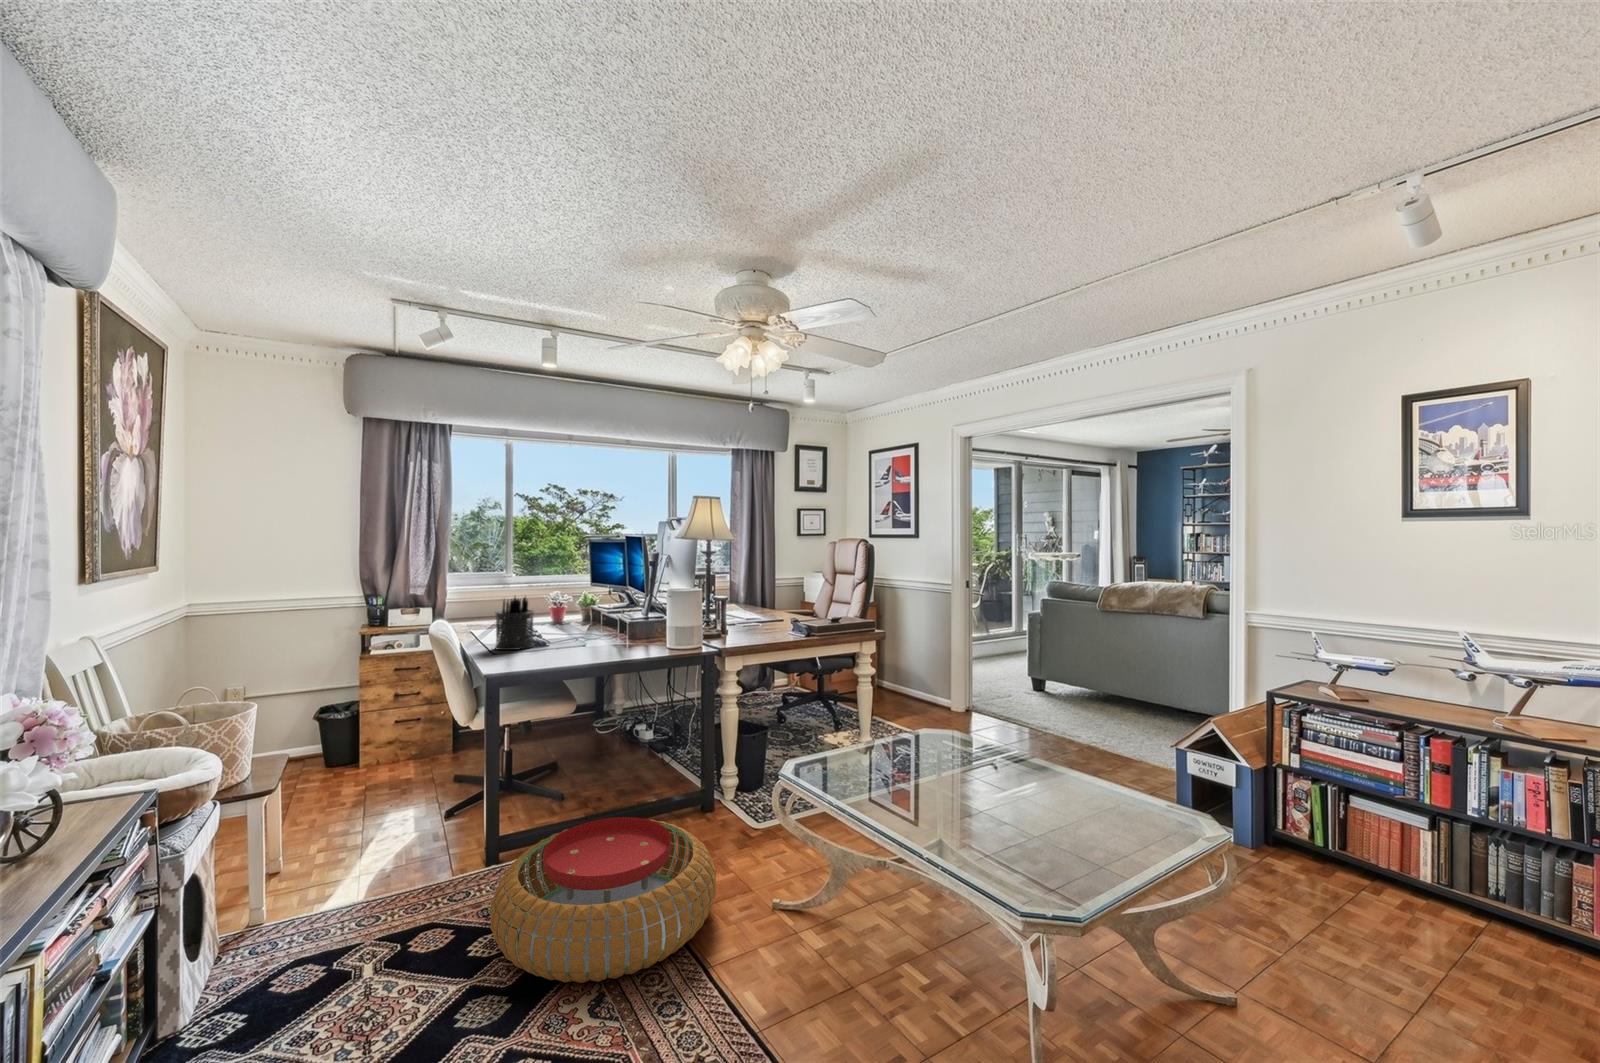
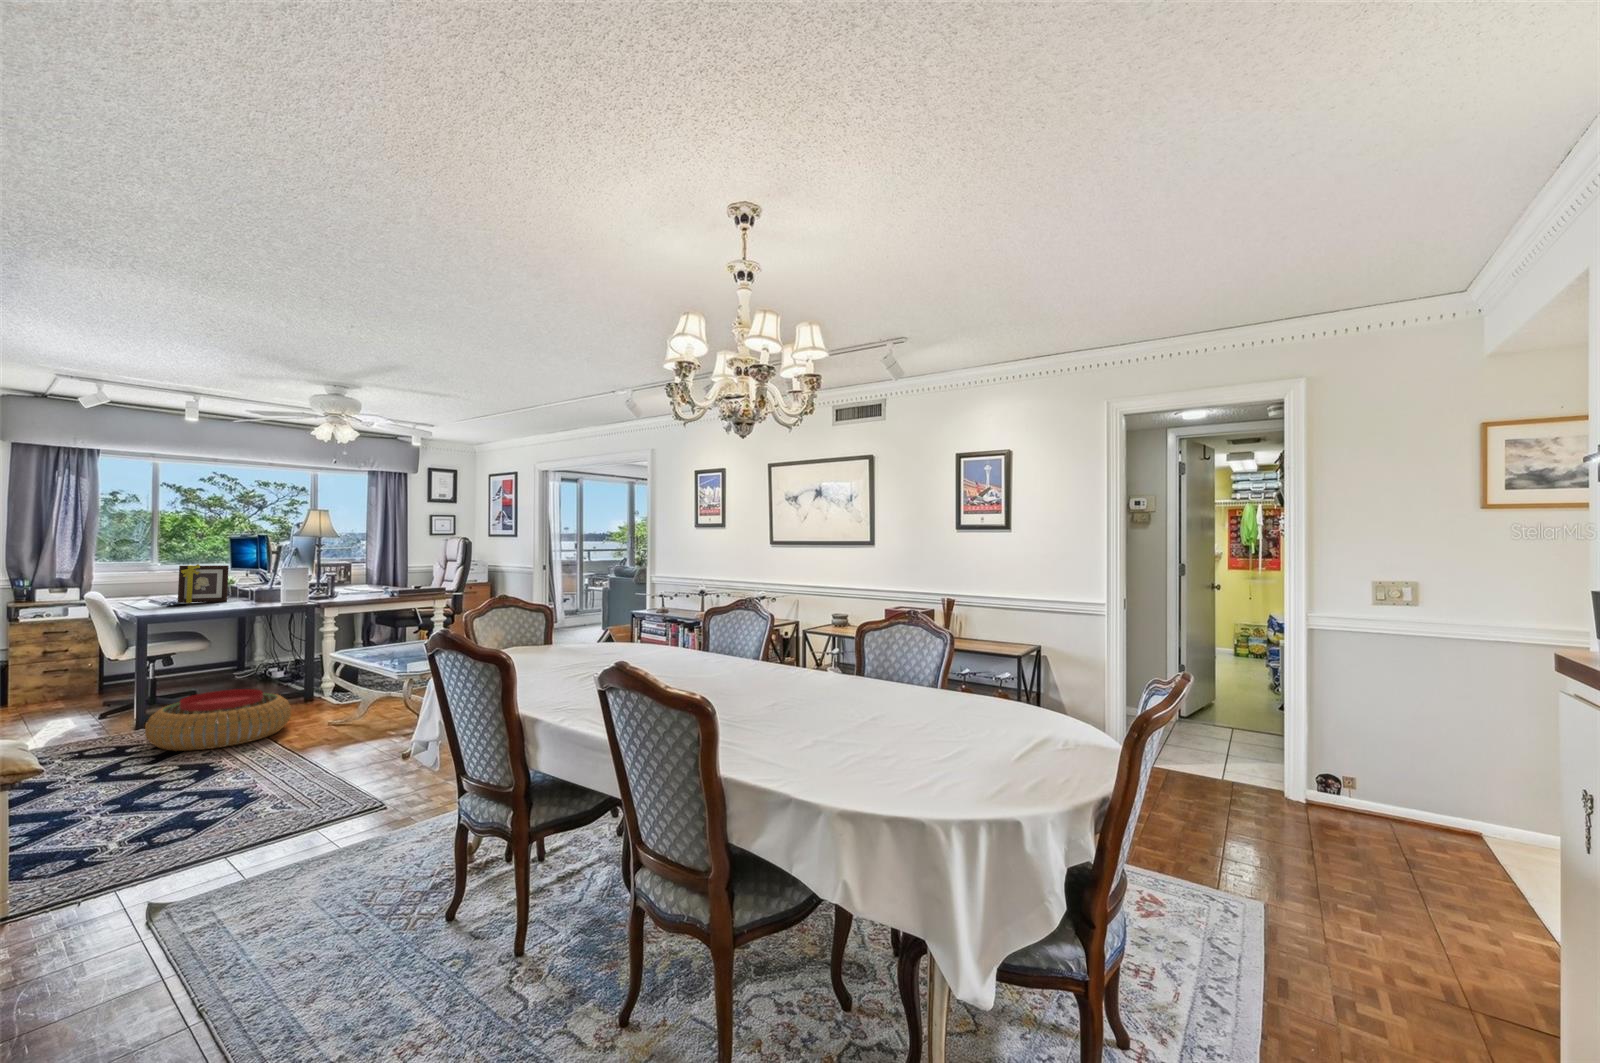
picture frame: none [536,579,596,637] -> present [178,564,229,603]
pen holder: present [495,597,534,650] -> none [143,573,177,609]

